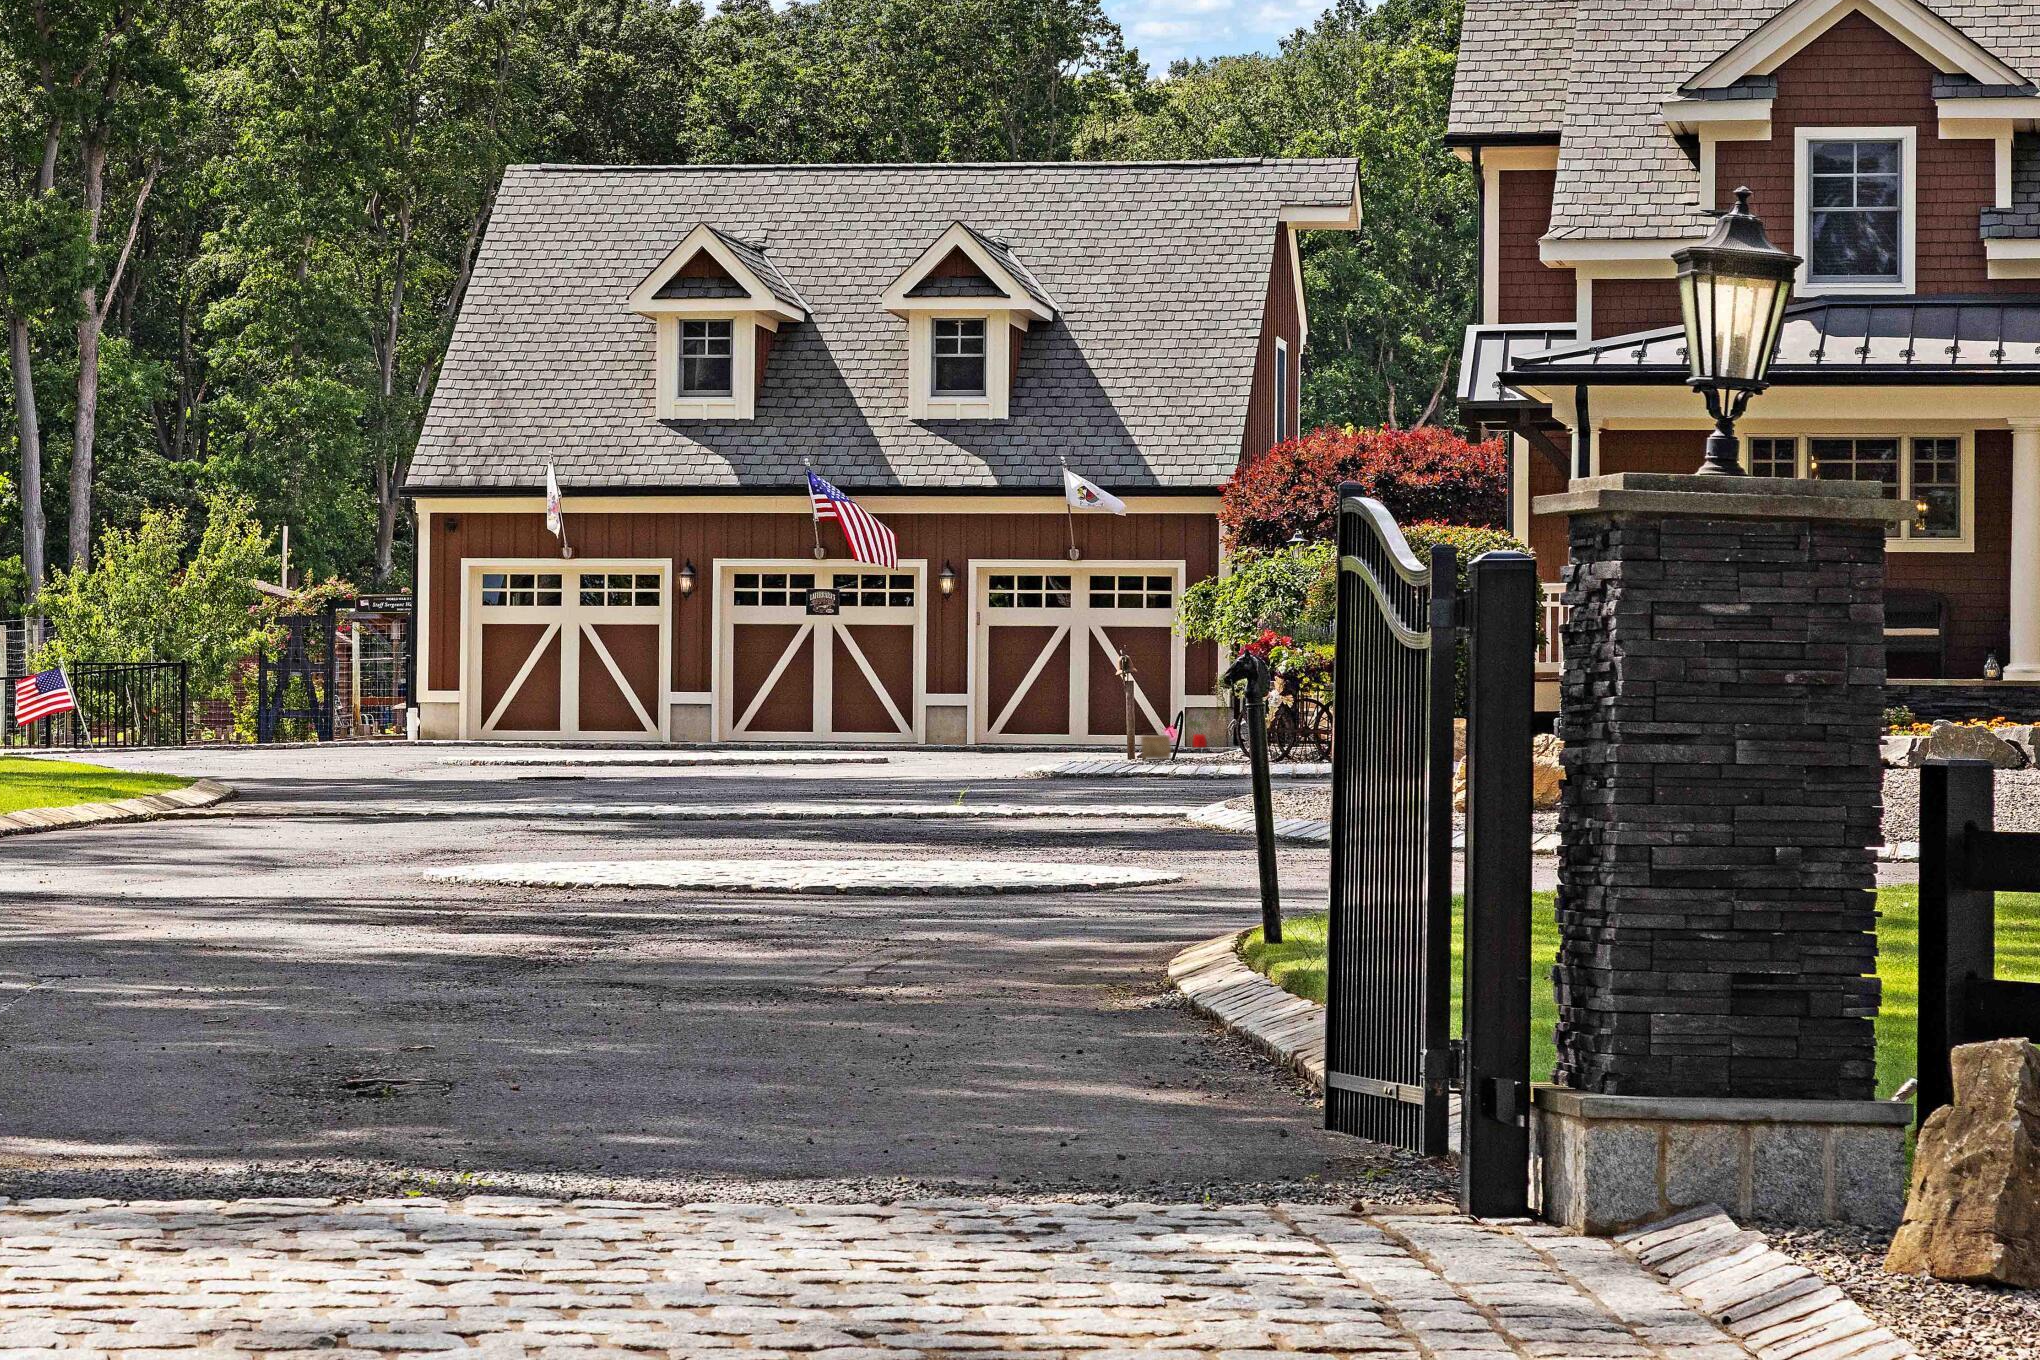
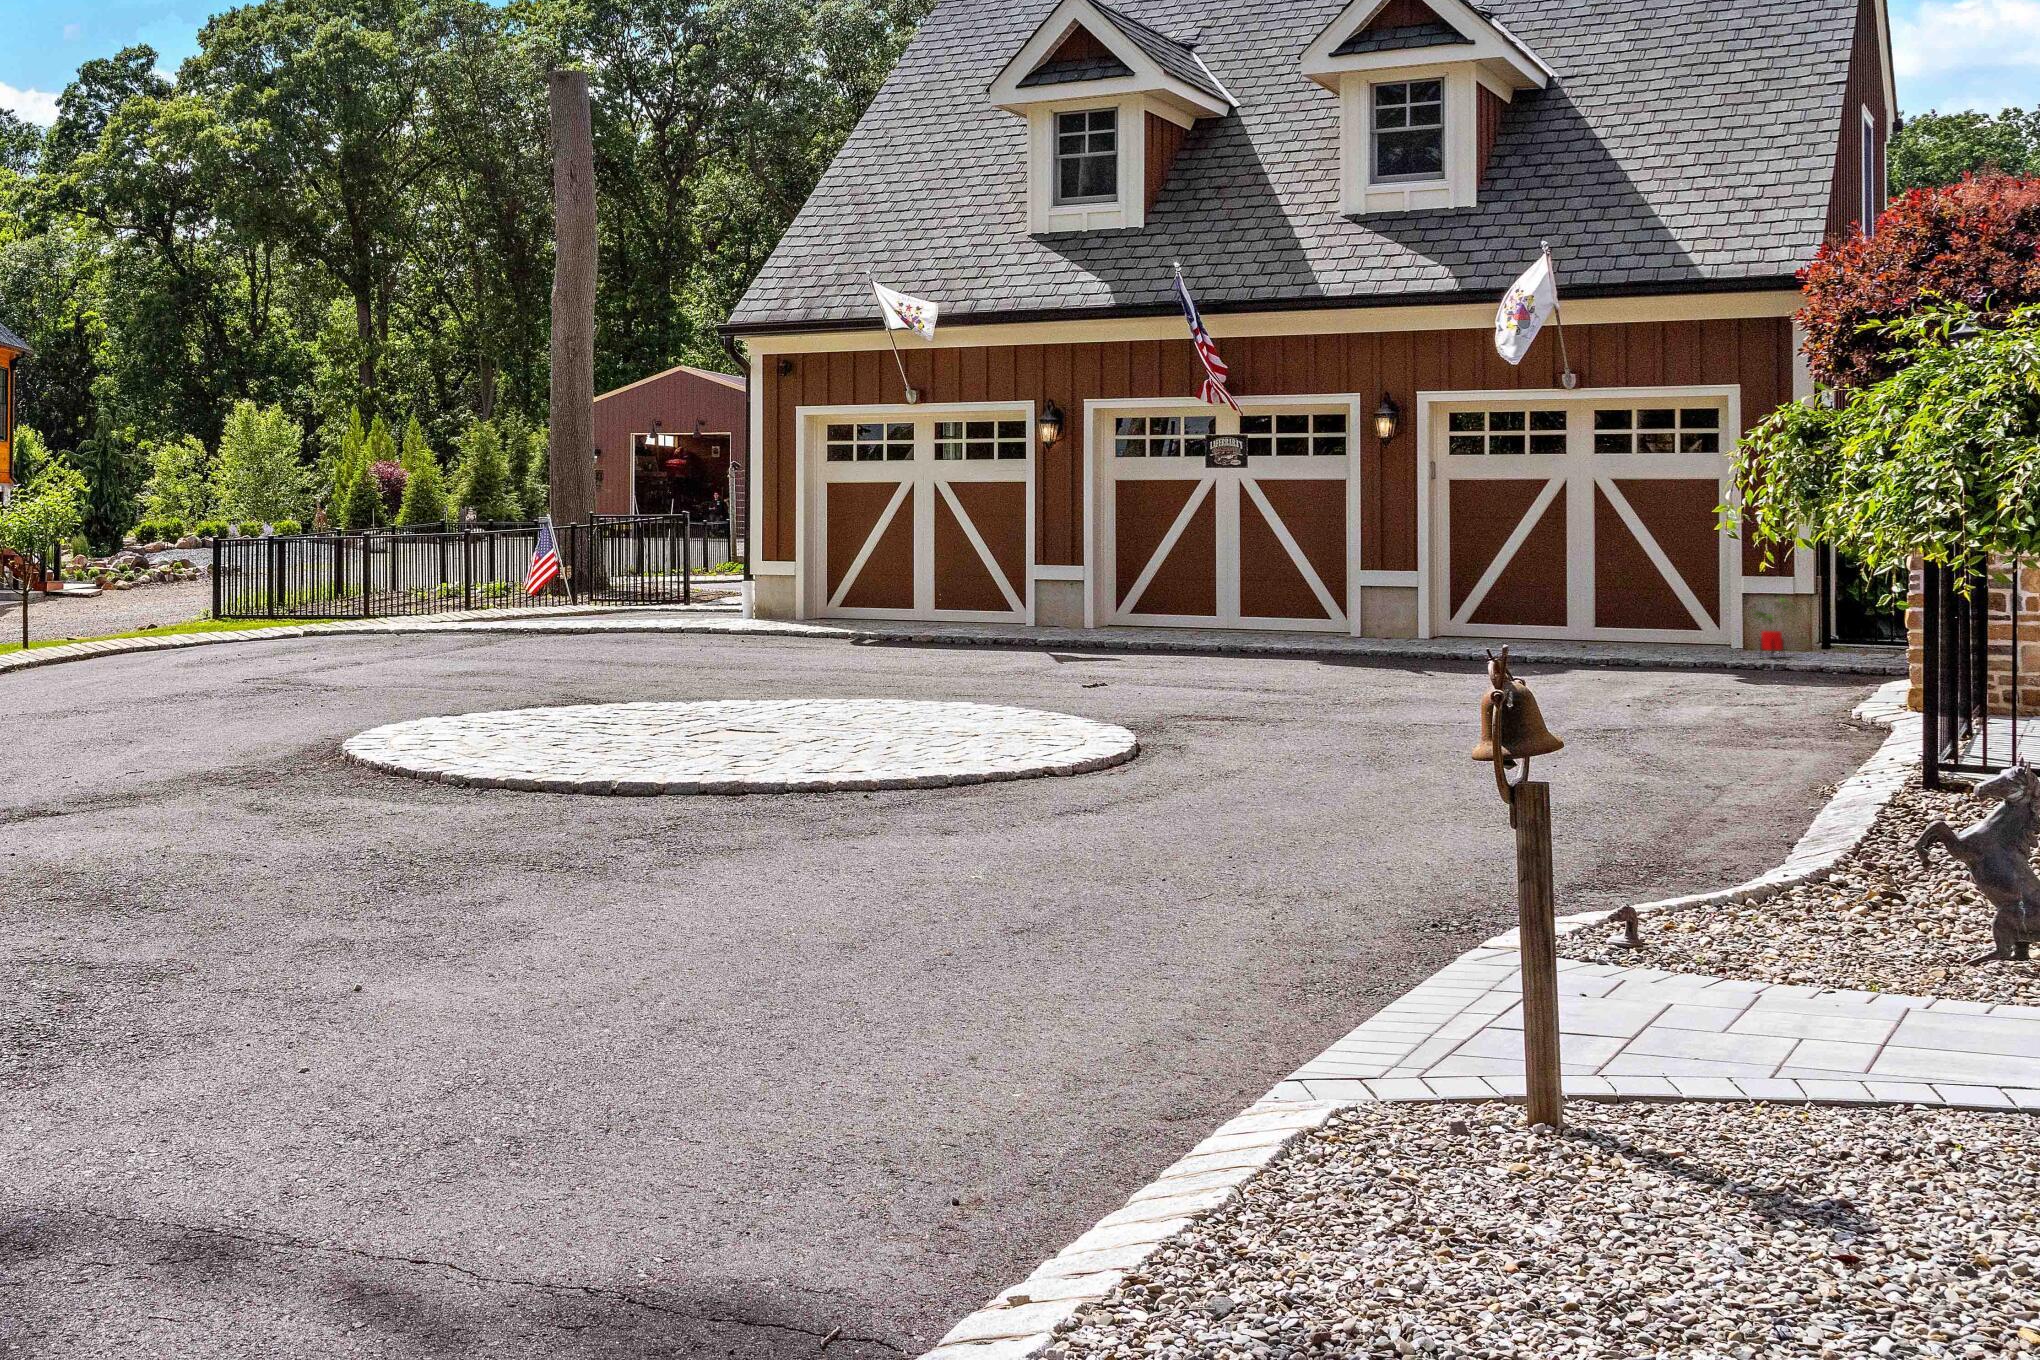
wooden bucket: present [1141,735,1171,760] -> none [1644,679,1702,724]

